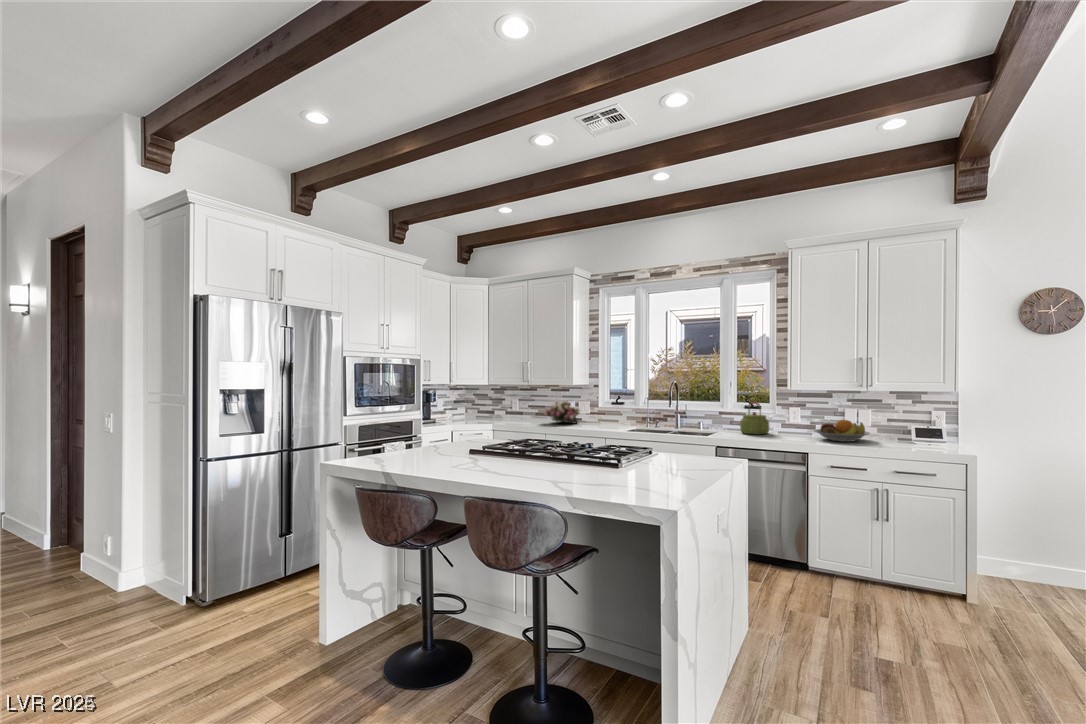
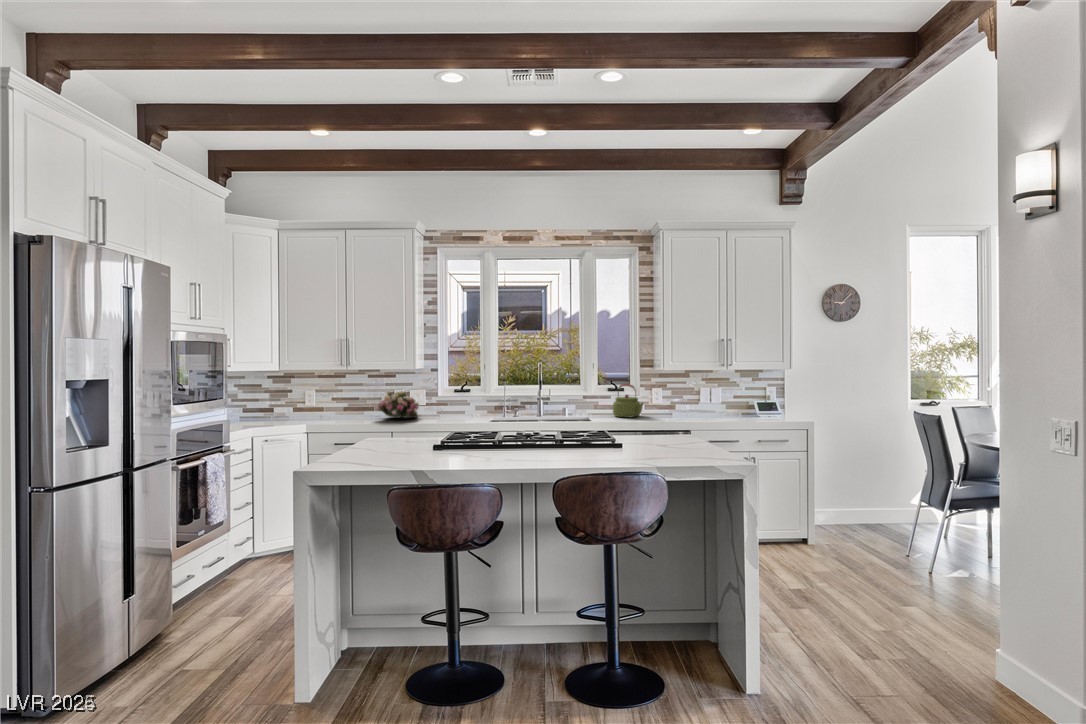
fruit bowl: present [814,420,870,442] -> none [685,398,732,419]

